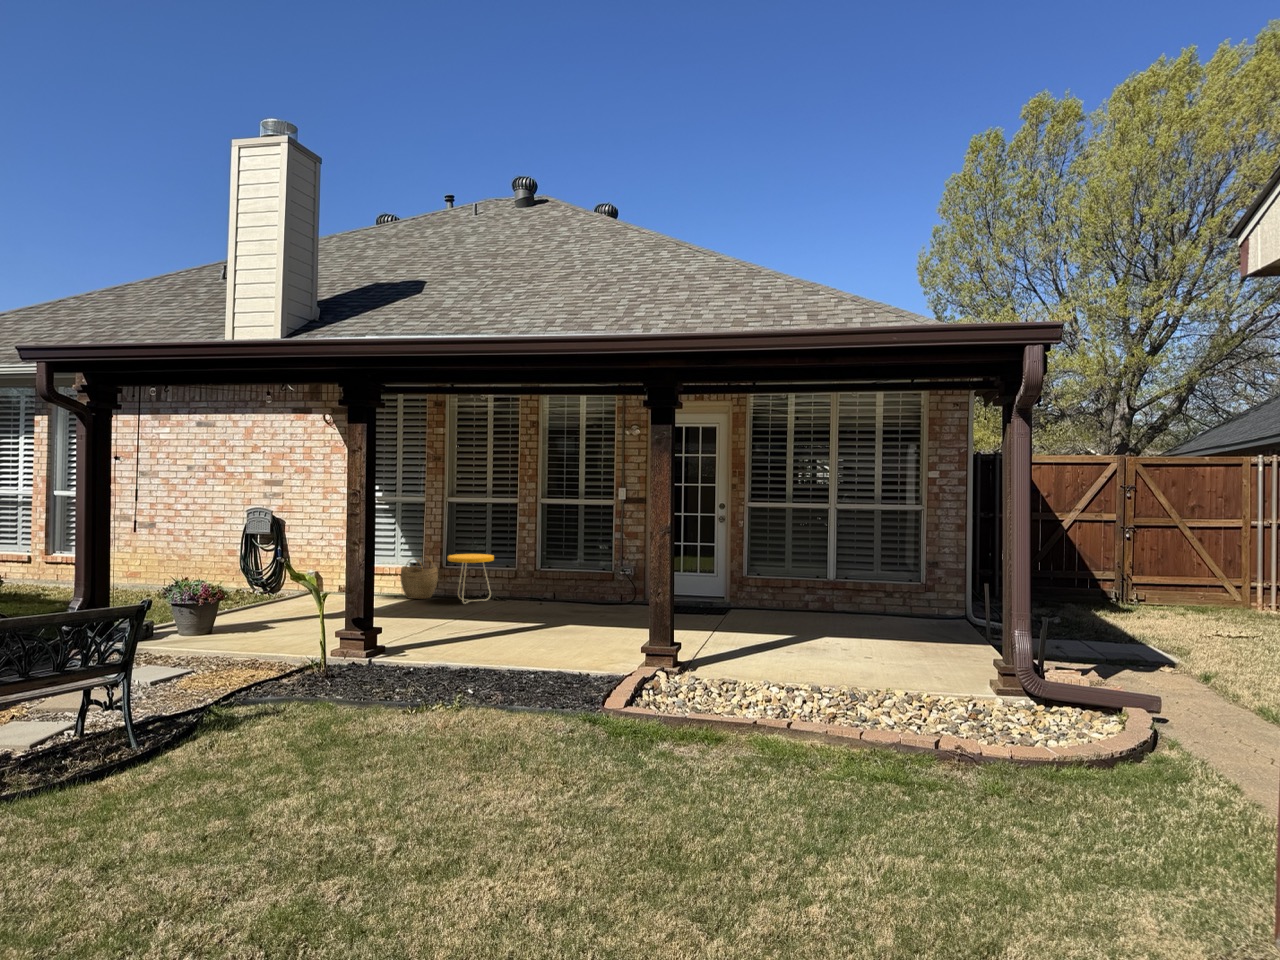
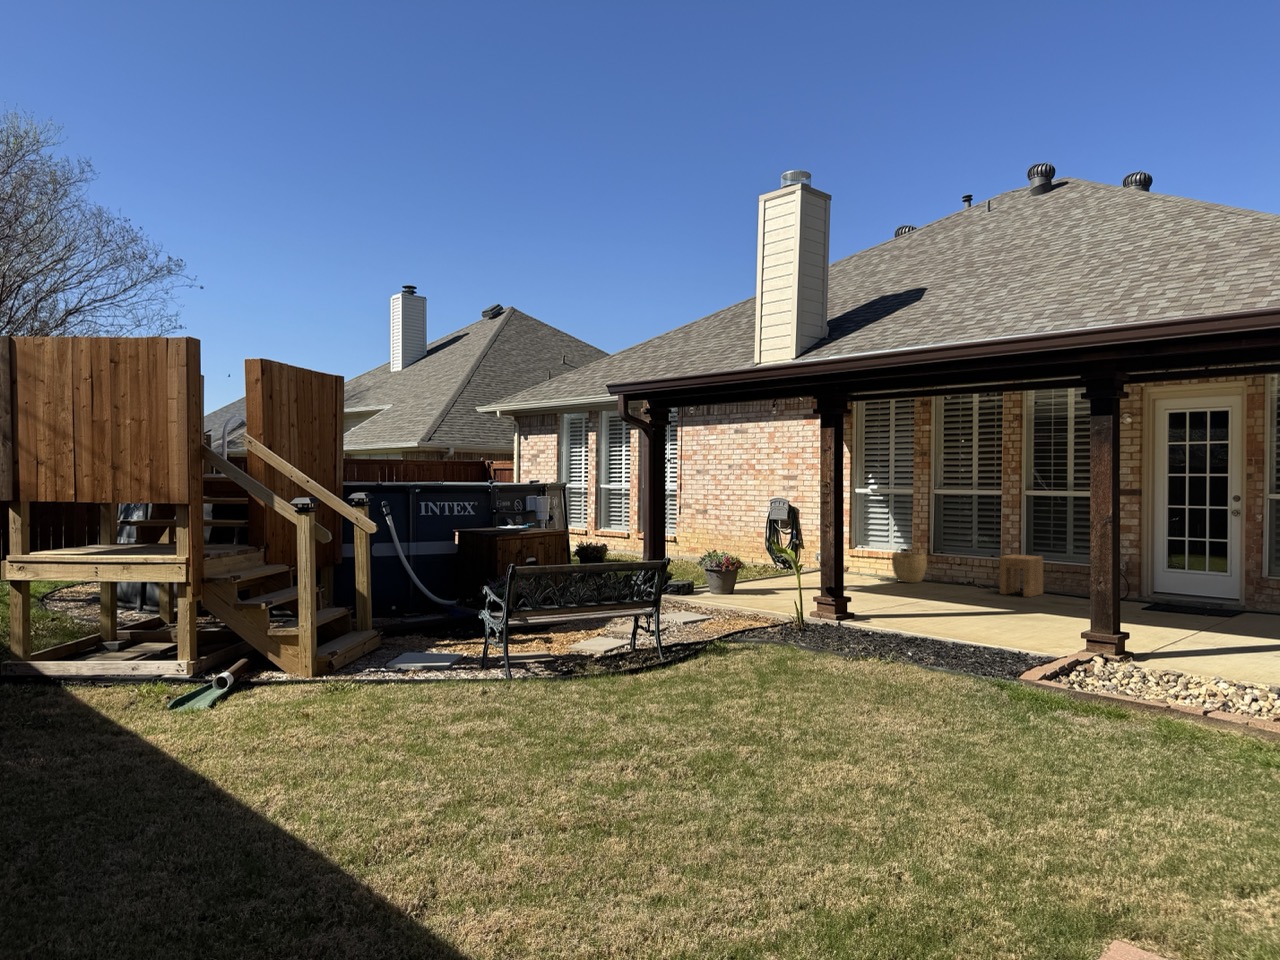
side table: present [448,554,494,604] -> none [933,542,980,589]
stool: none [515,564,554,606] -> present [999,554,1043,597]

